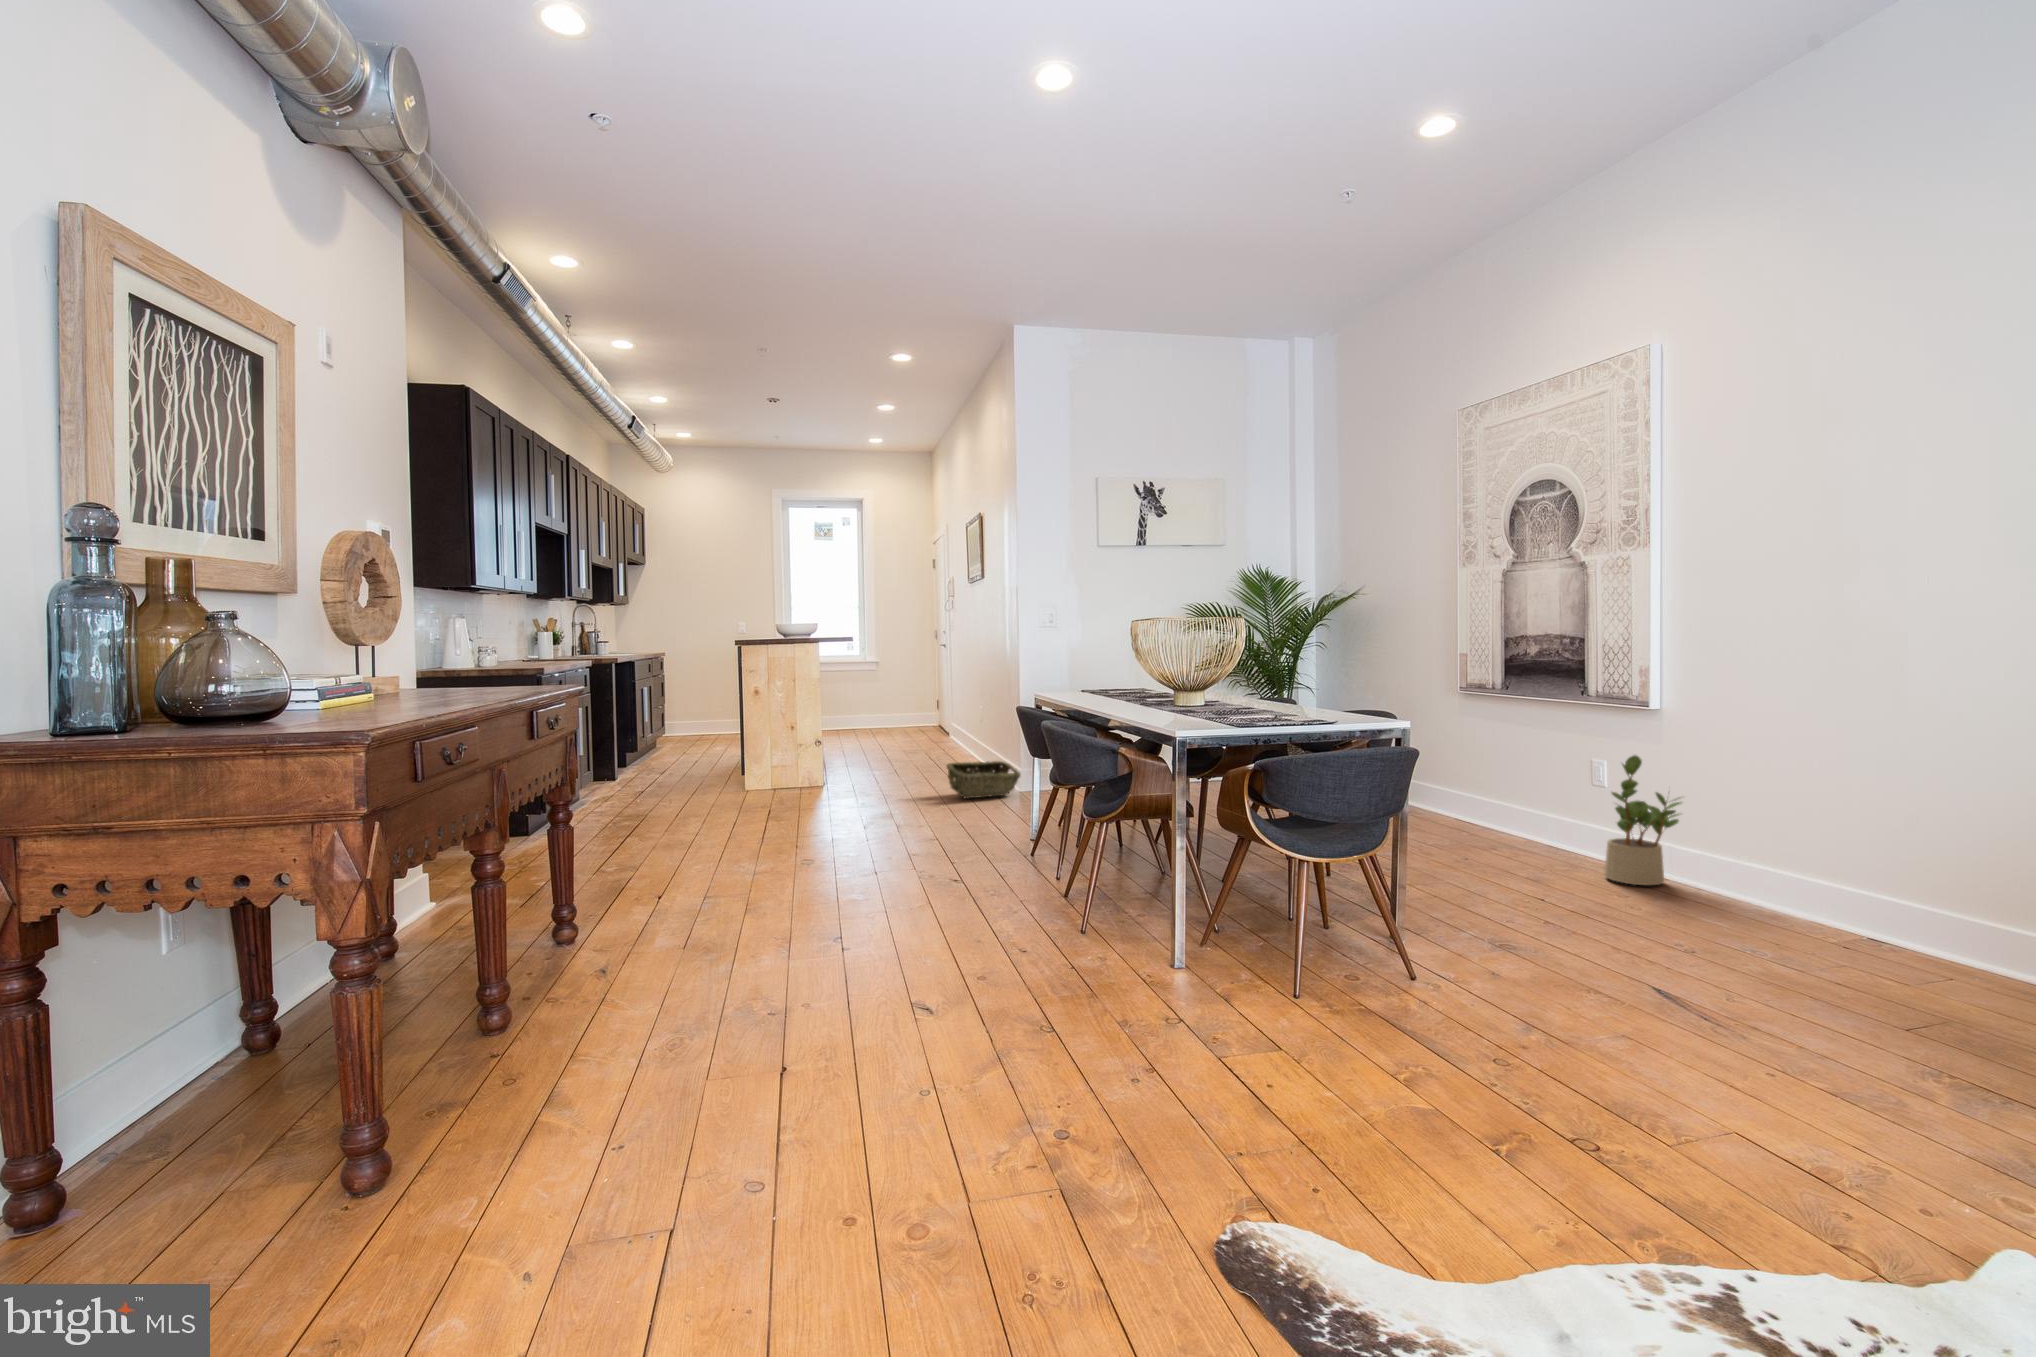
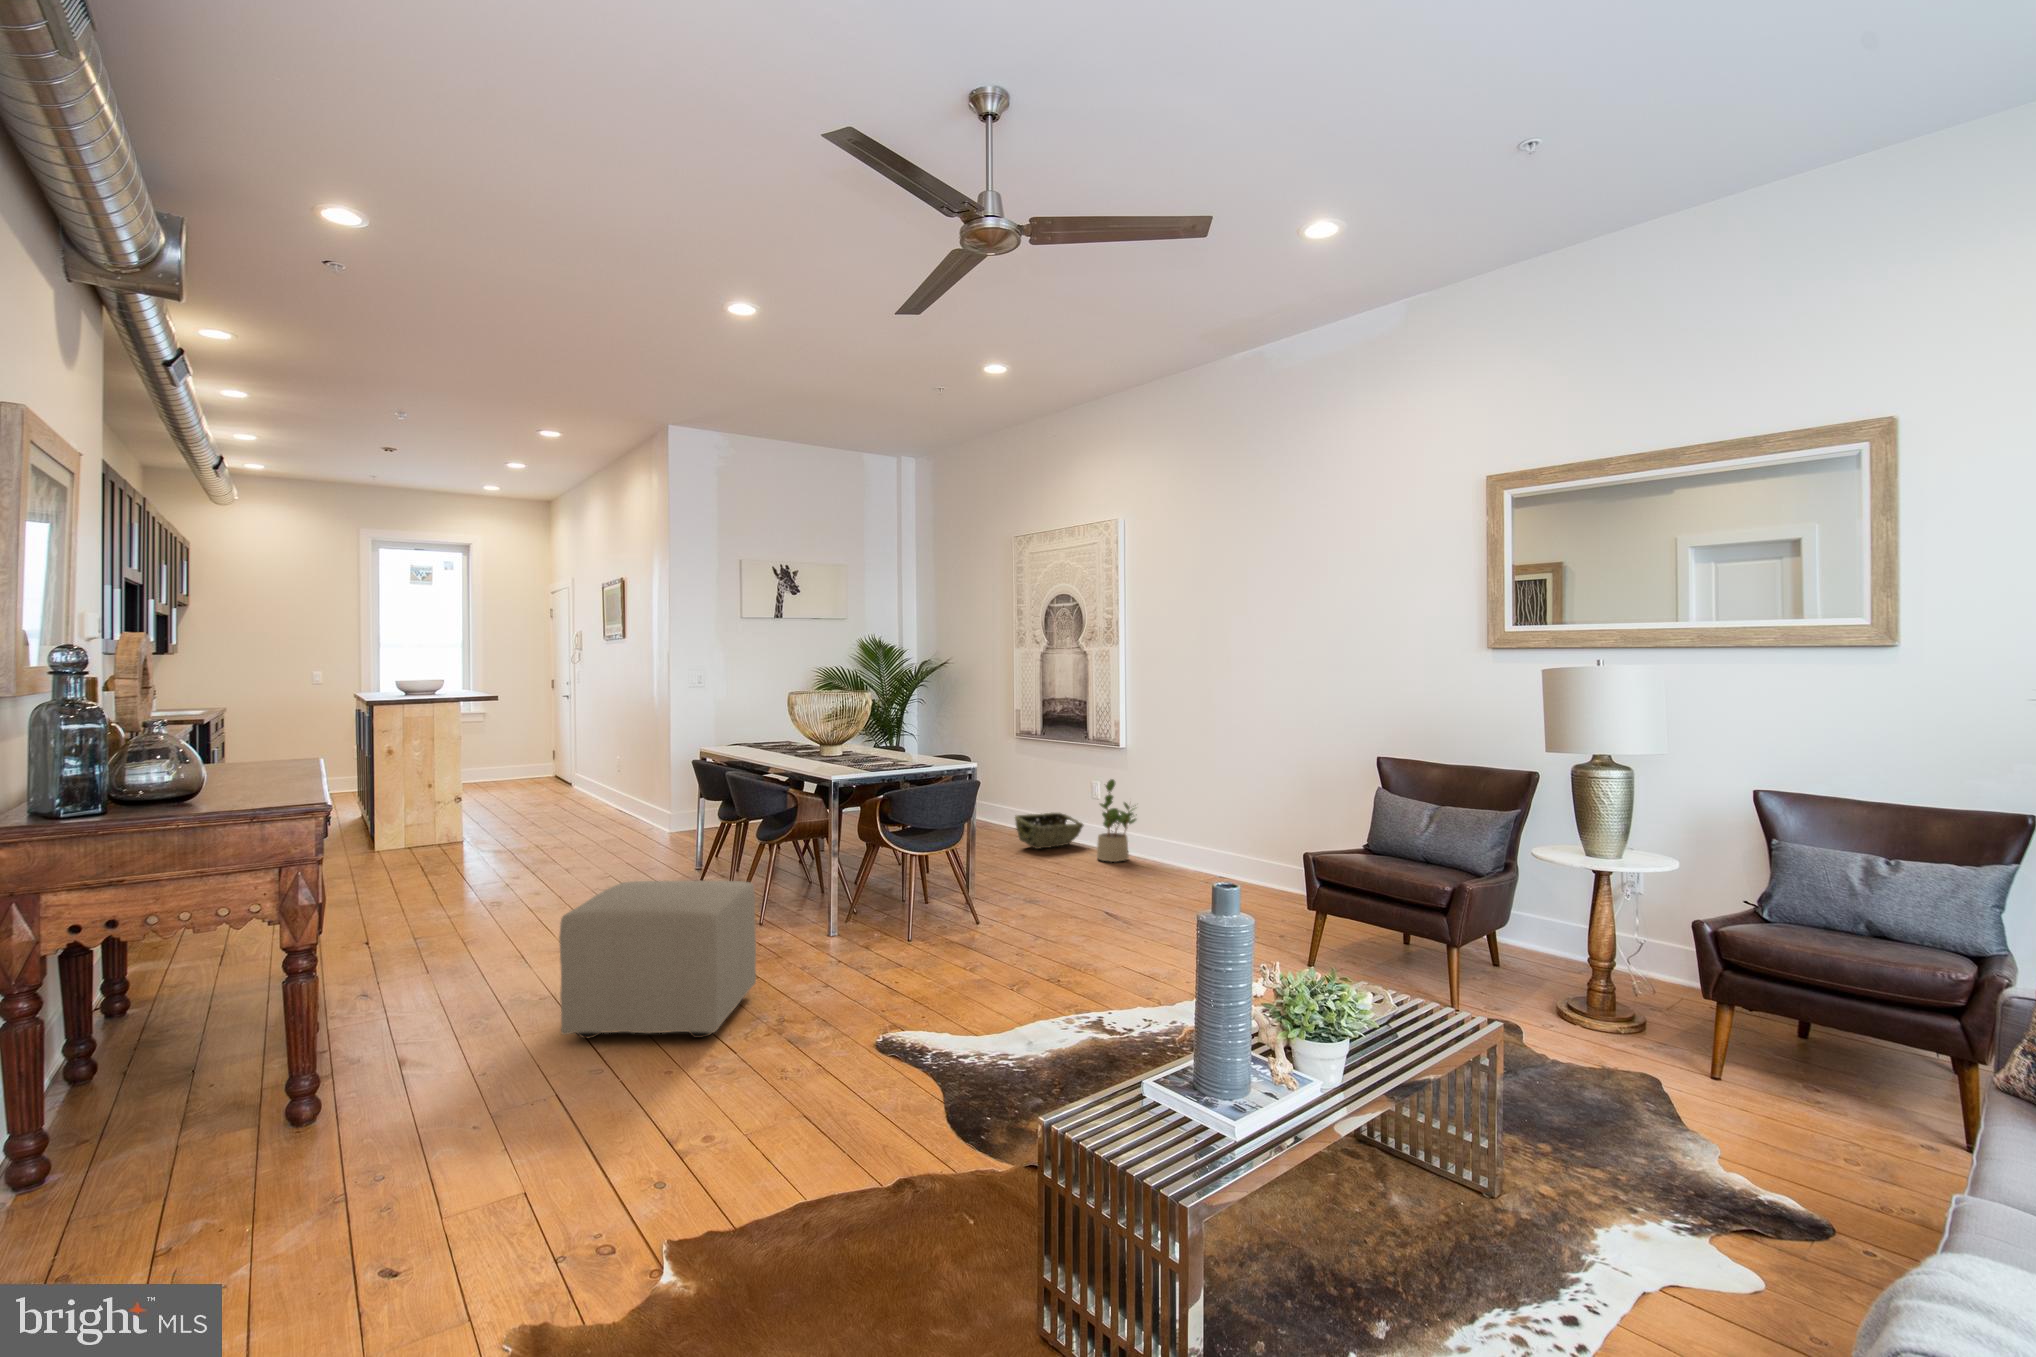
woven basket: present [947,761,1020,798] -> present [1015,813,1084,849]
ottoman: none [724,873,1038,1159] -> present [559,881,756,1038]

